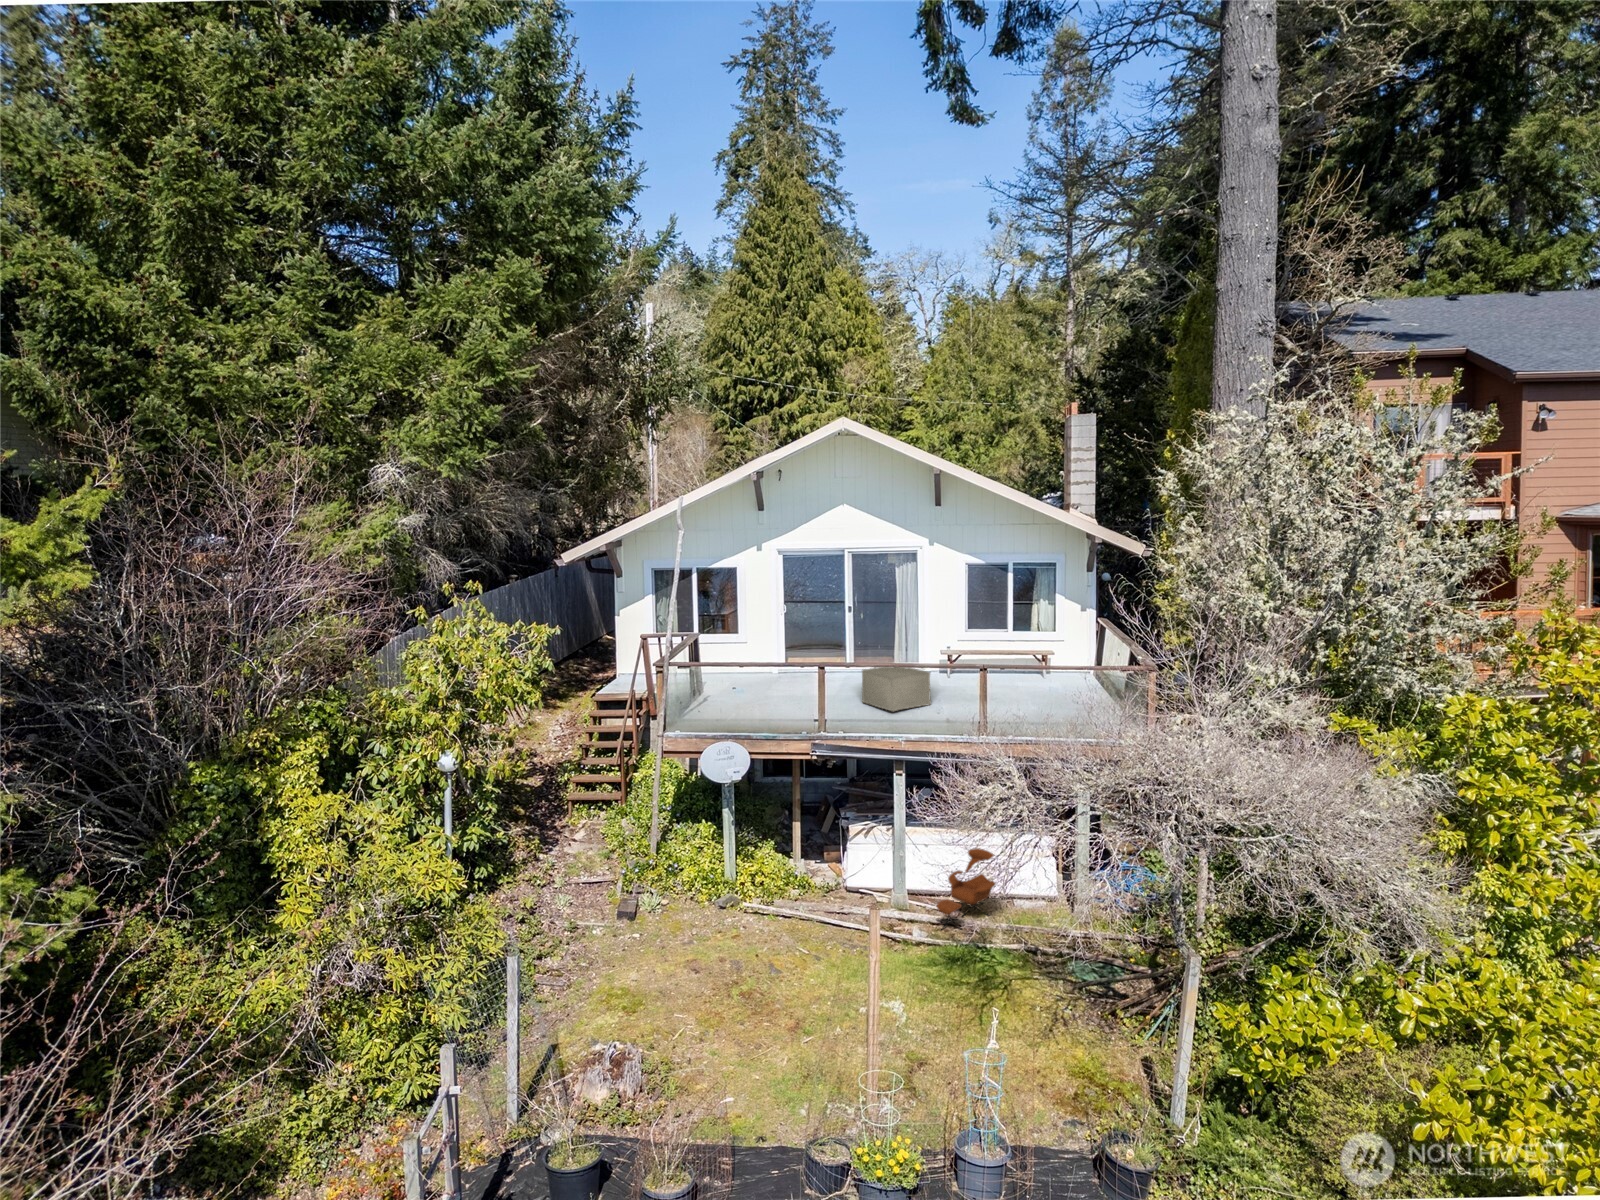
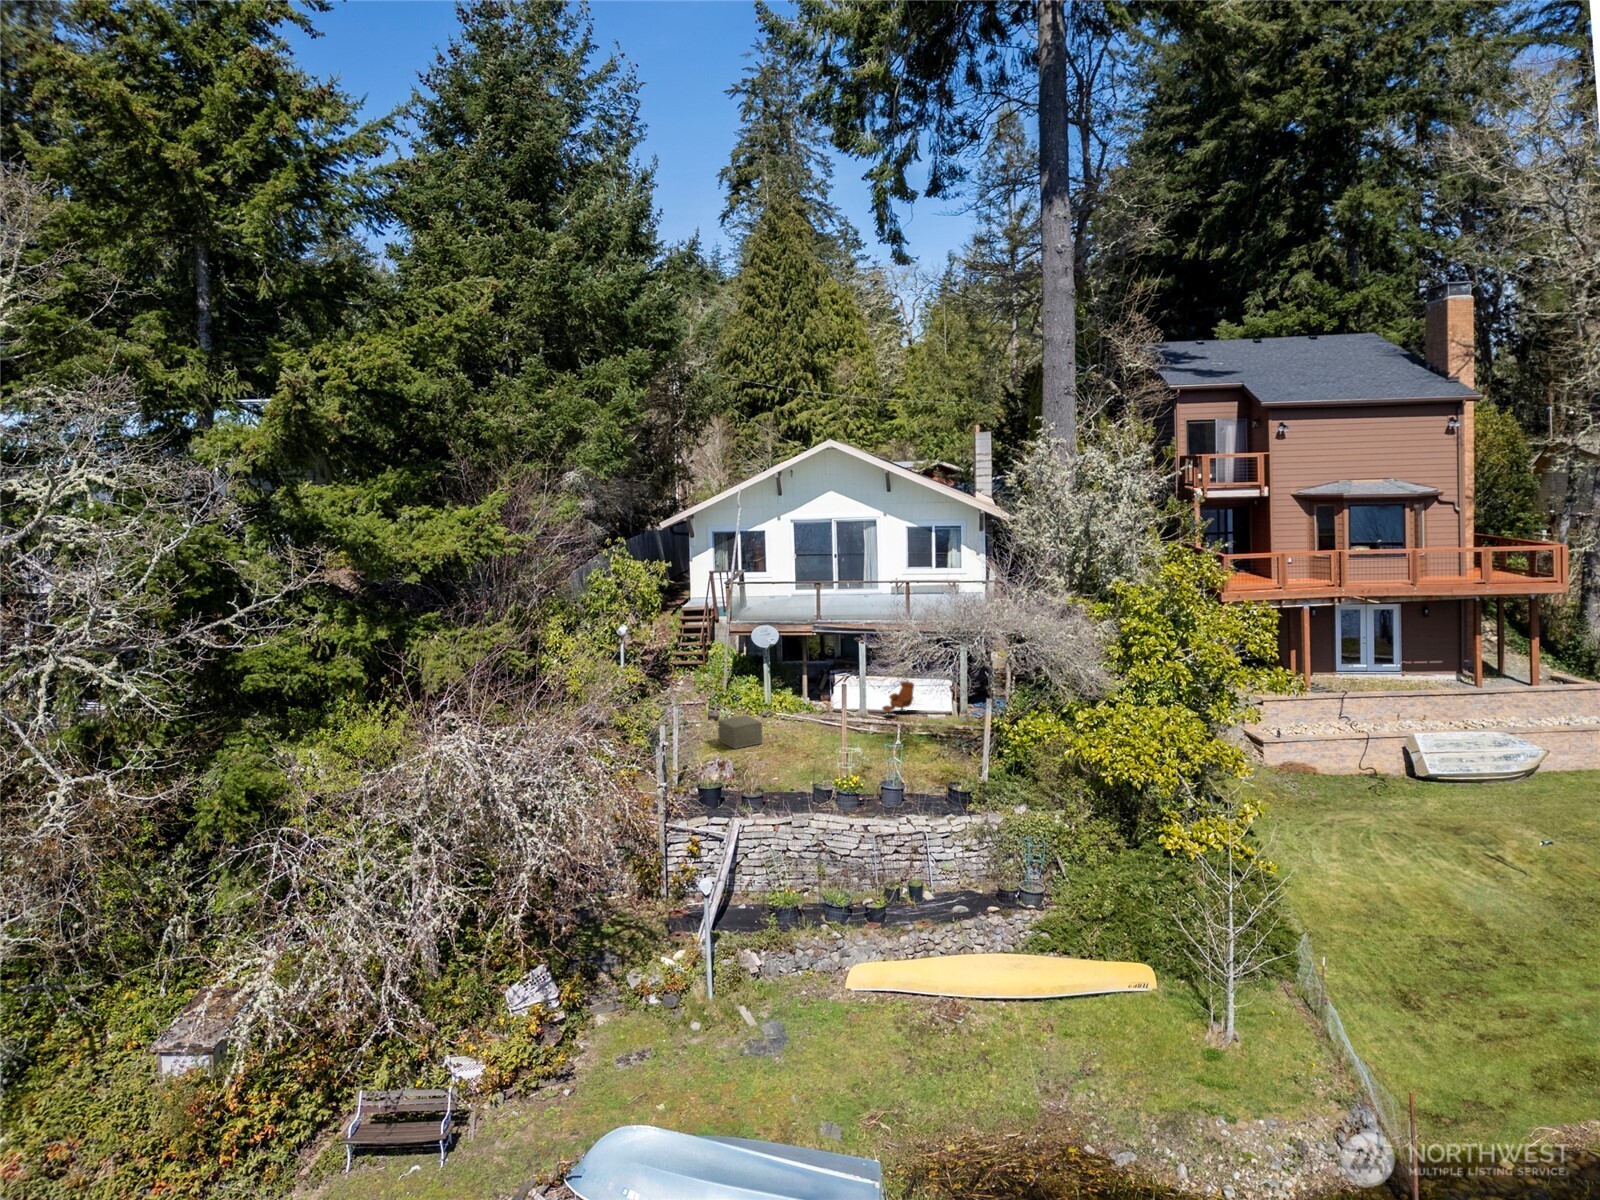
ottoman: present [862,667,931,712] -> present [718,715,763,749]

